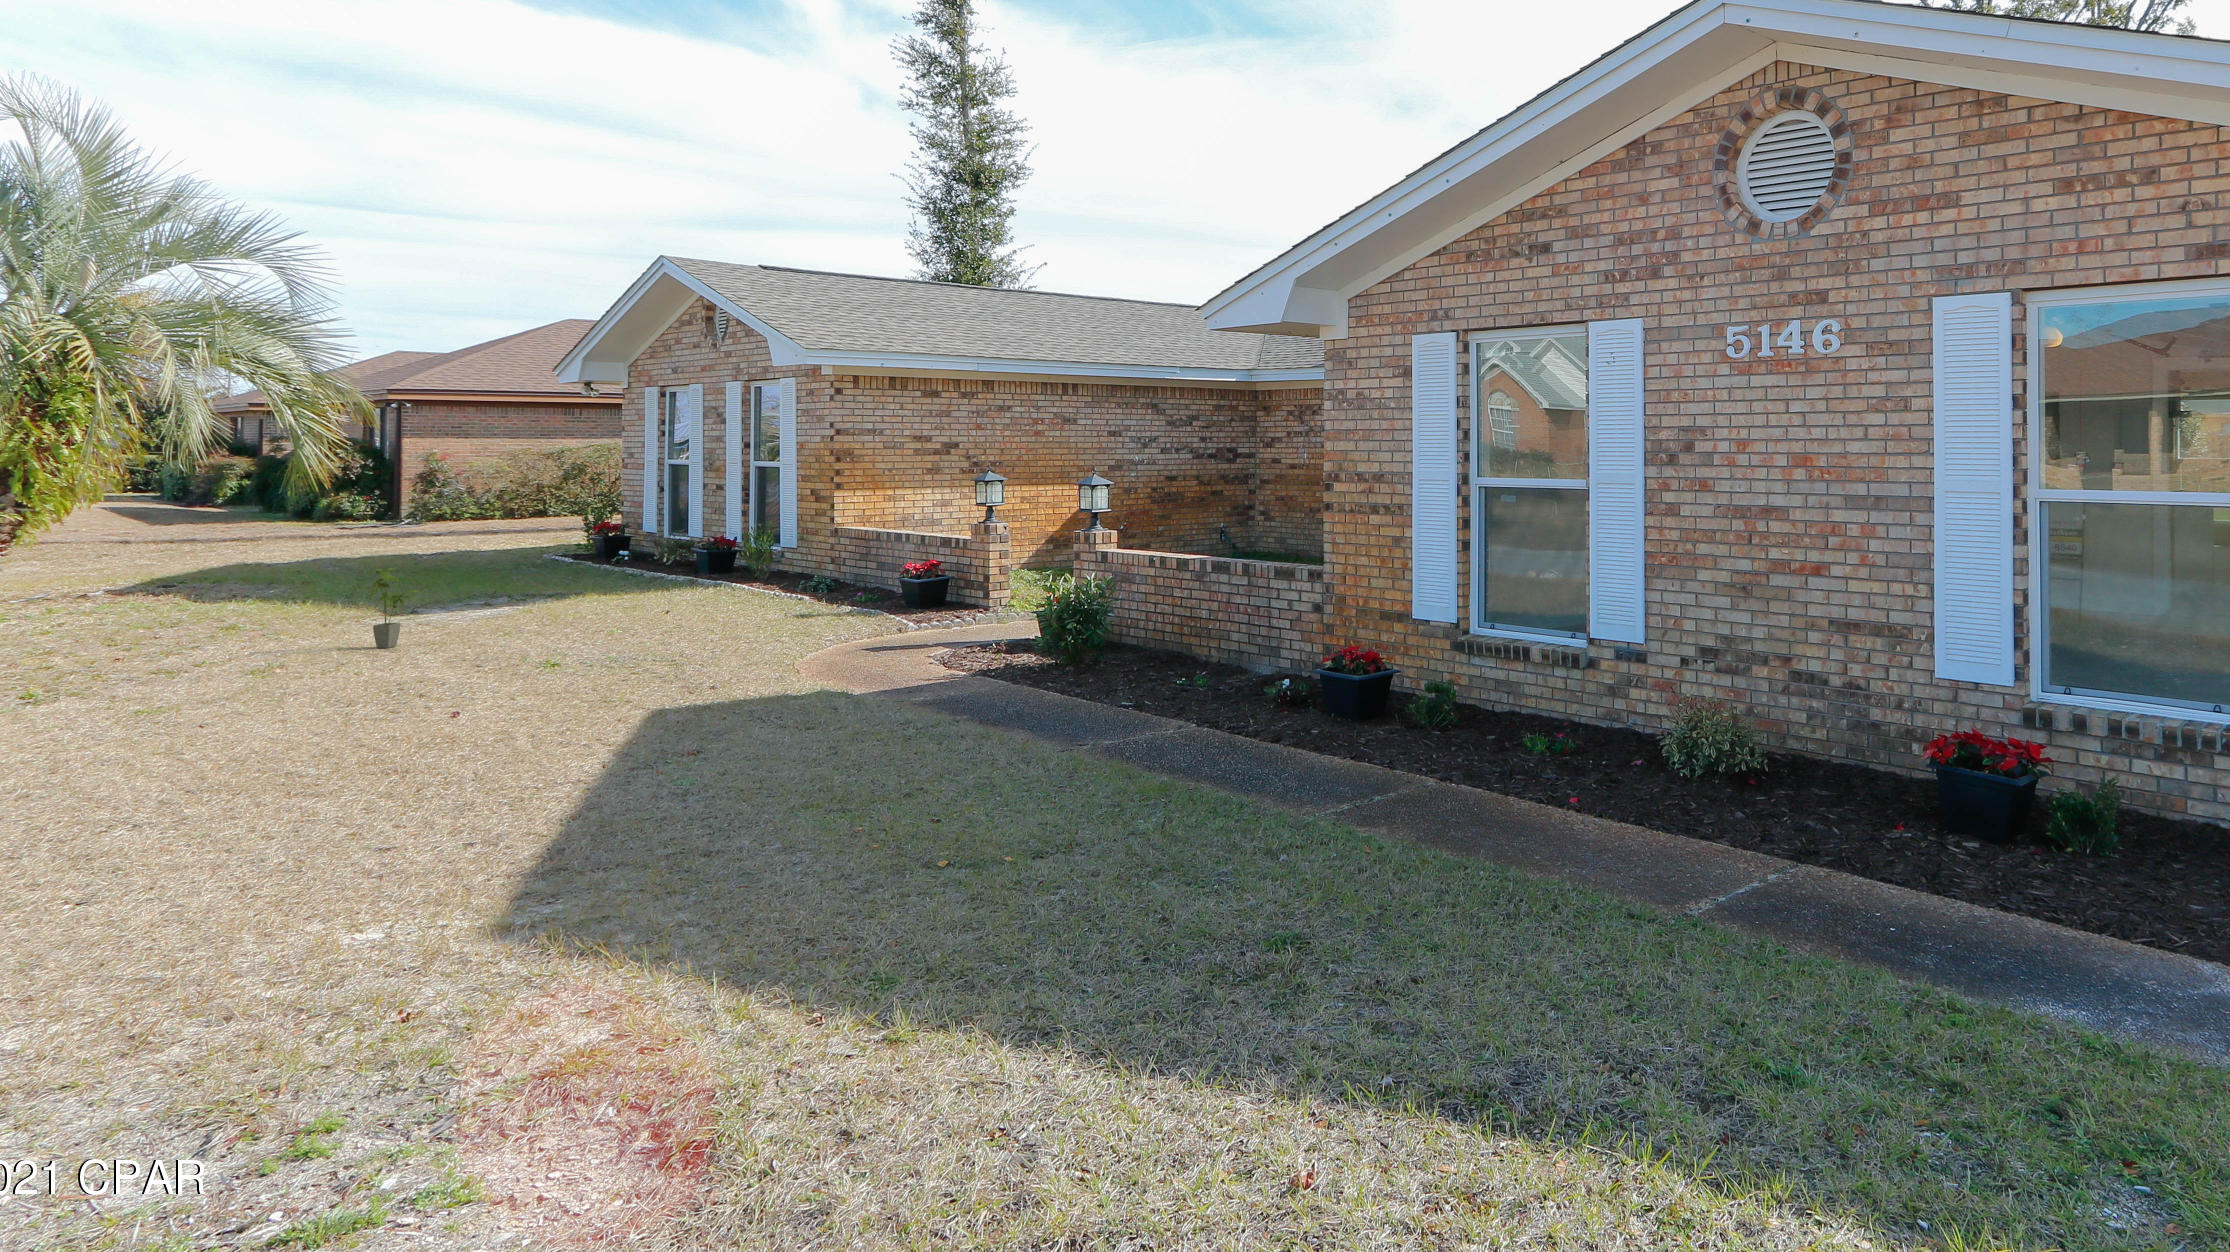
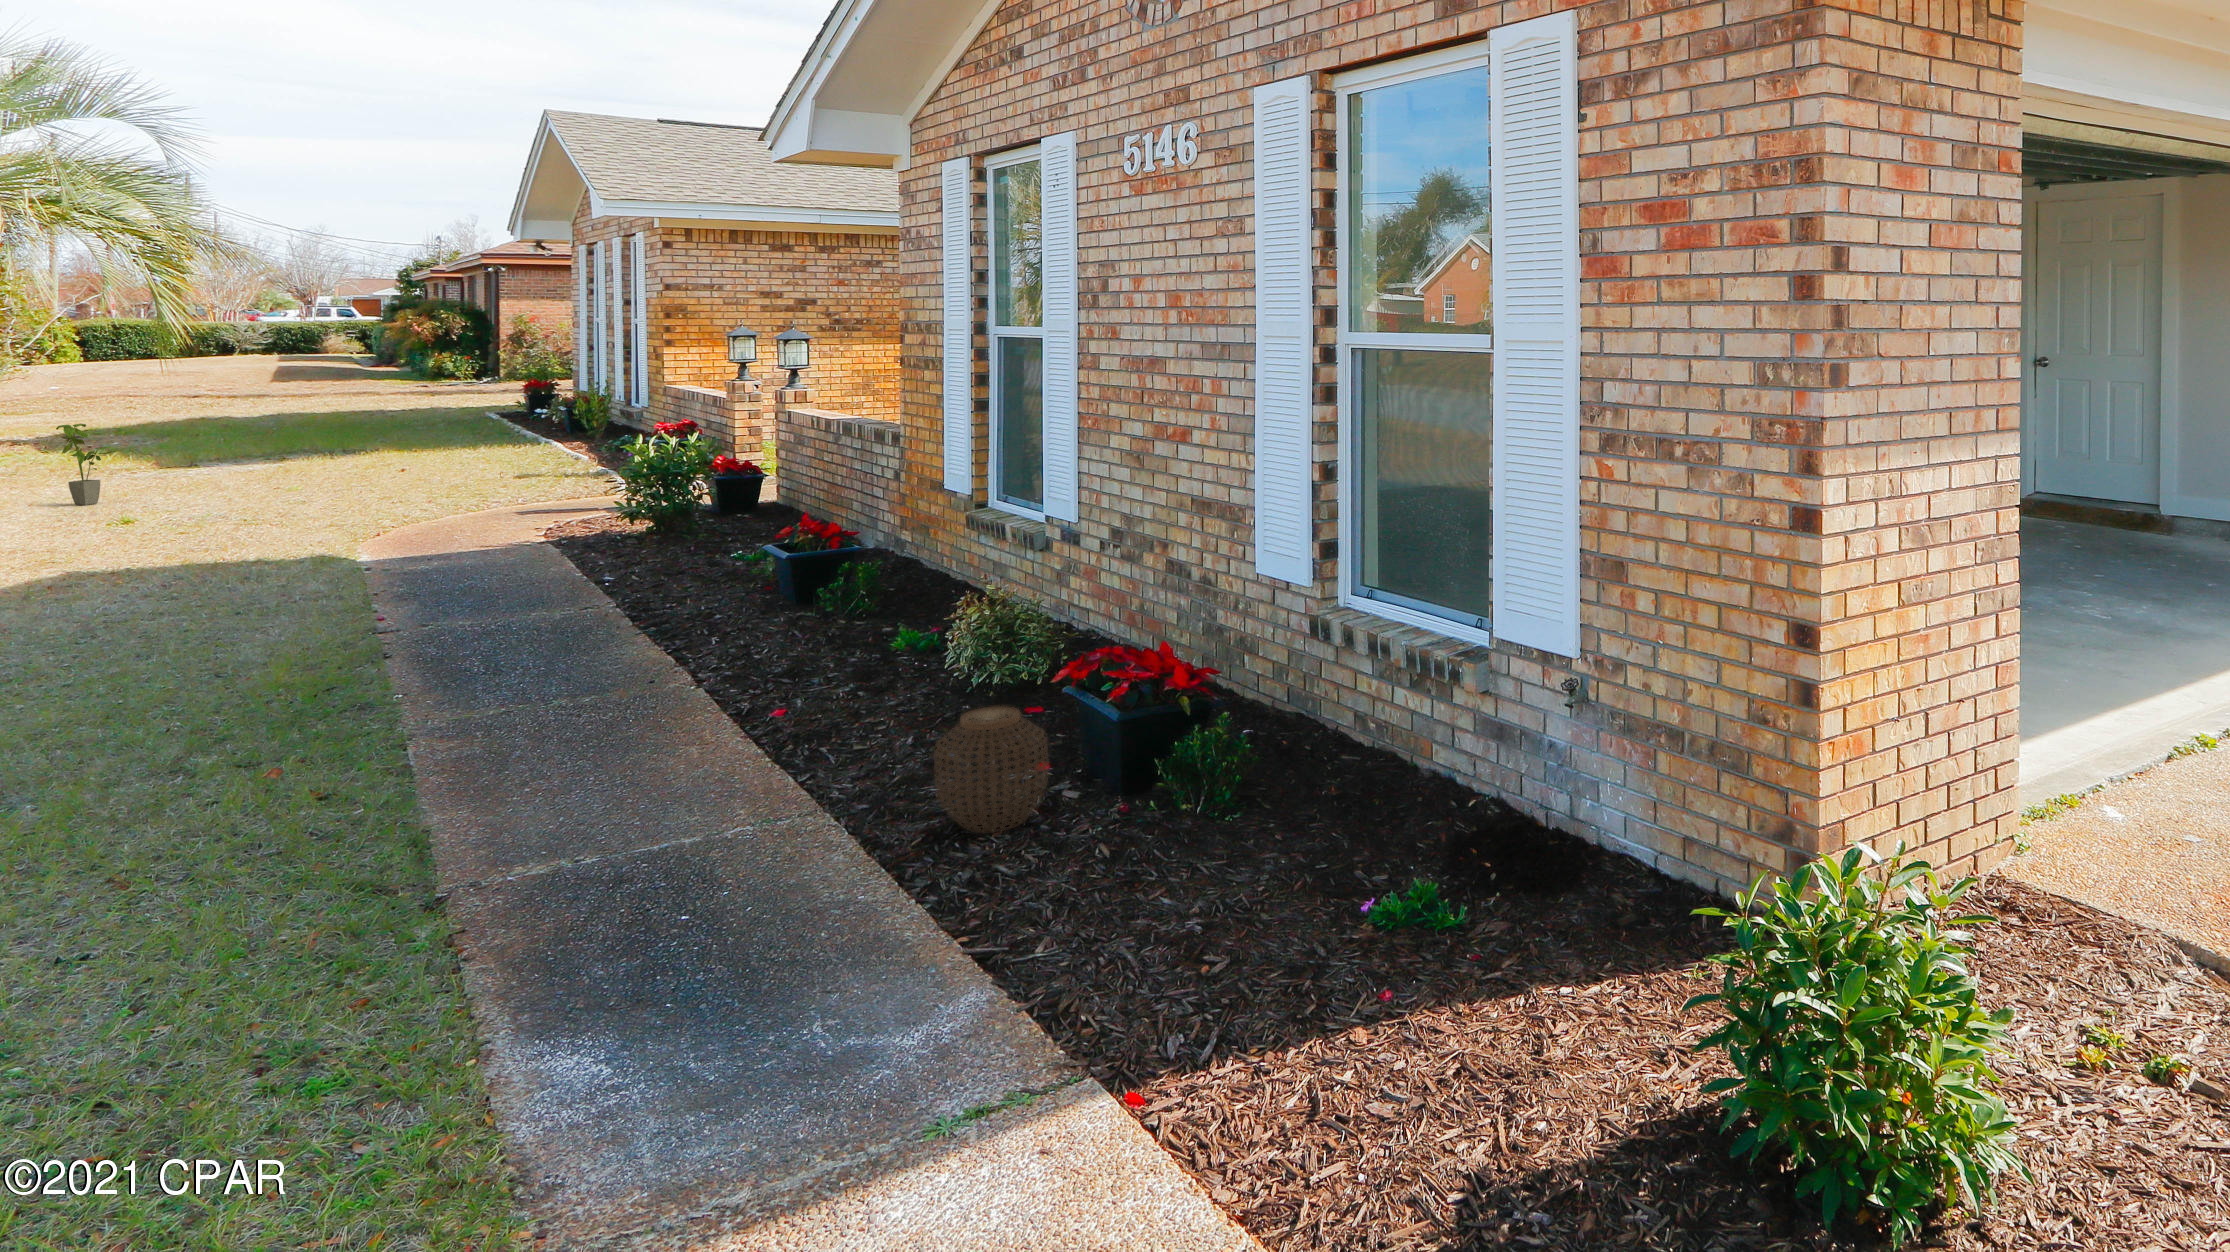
woven basket: none [1877,791,1968,893] -> present [934,706,1049,833]

